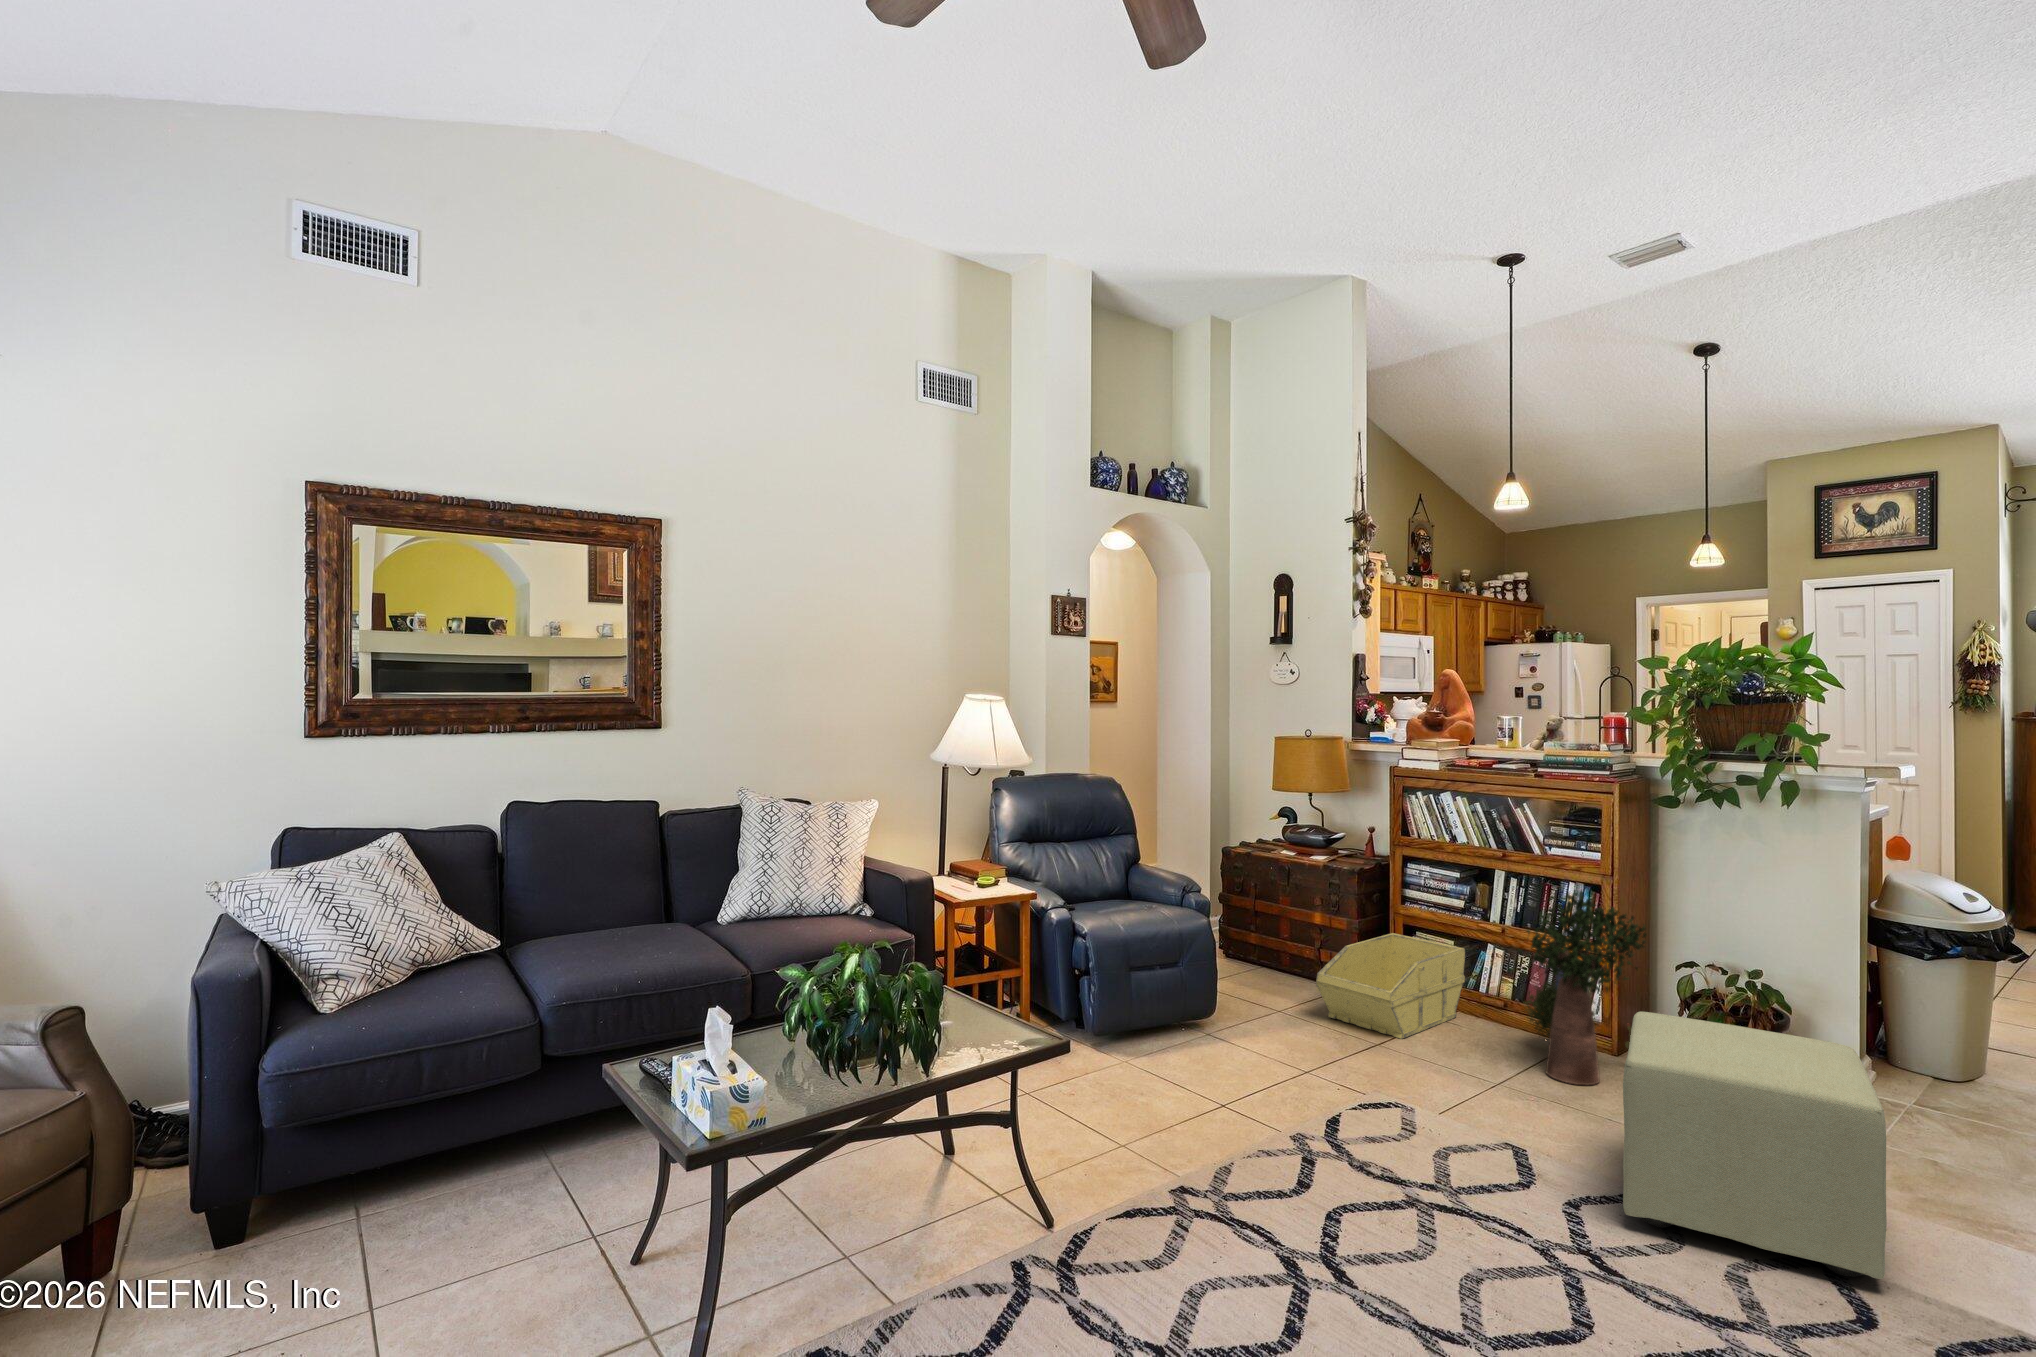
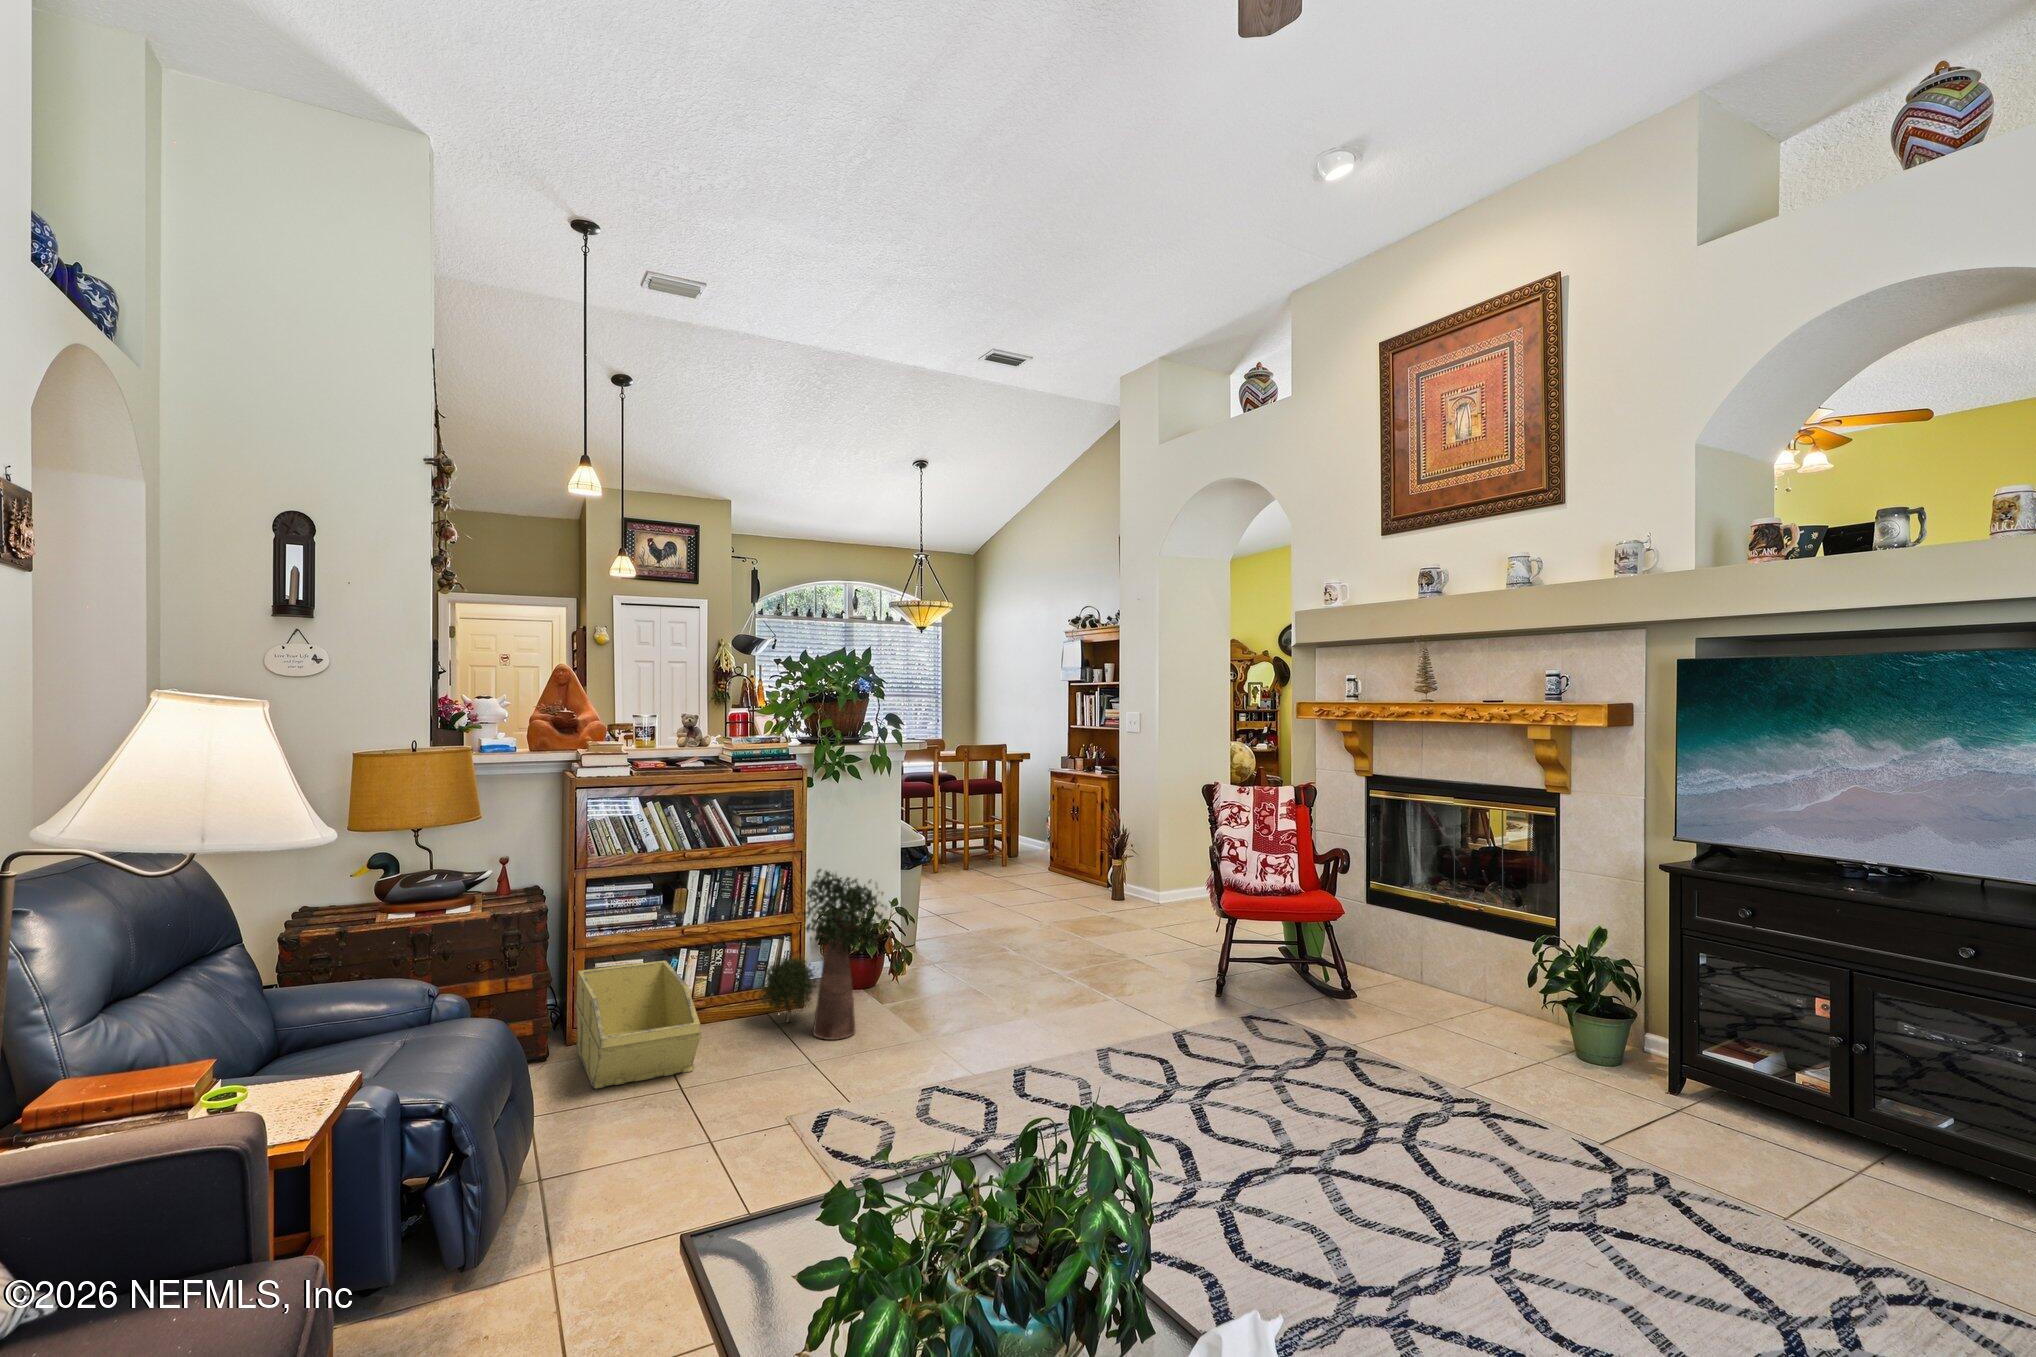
ottoman: present [1623,1012,1887,1279] -> none [975,924,1159,1085]

